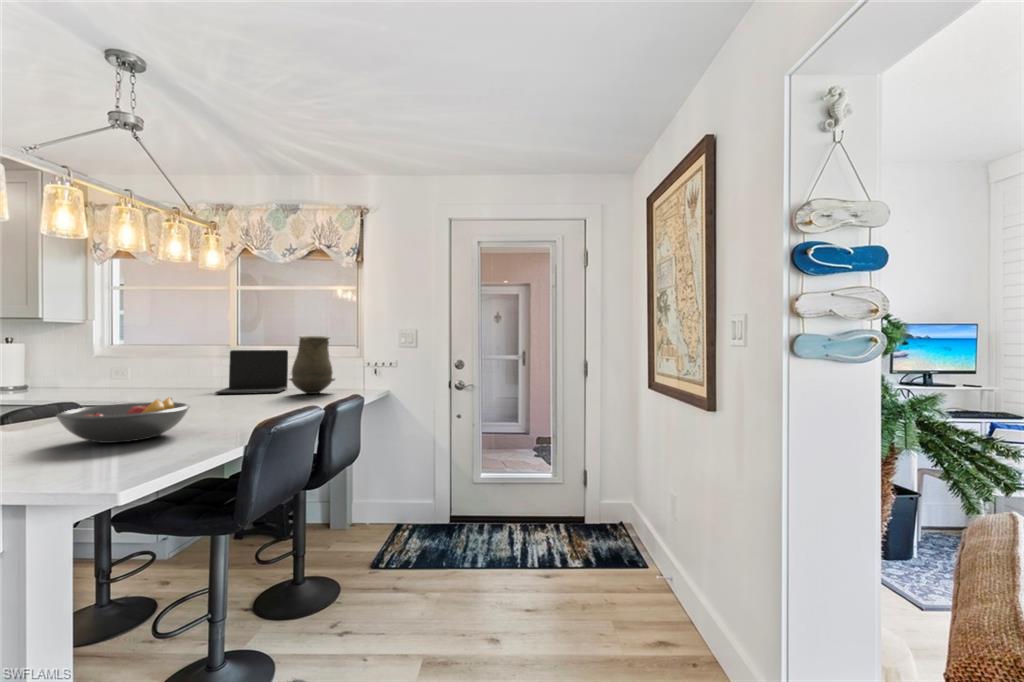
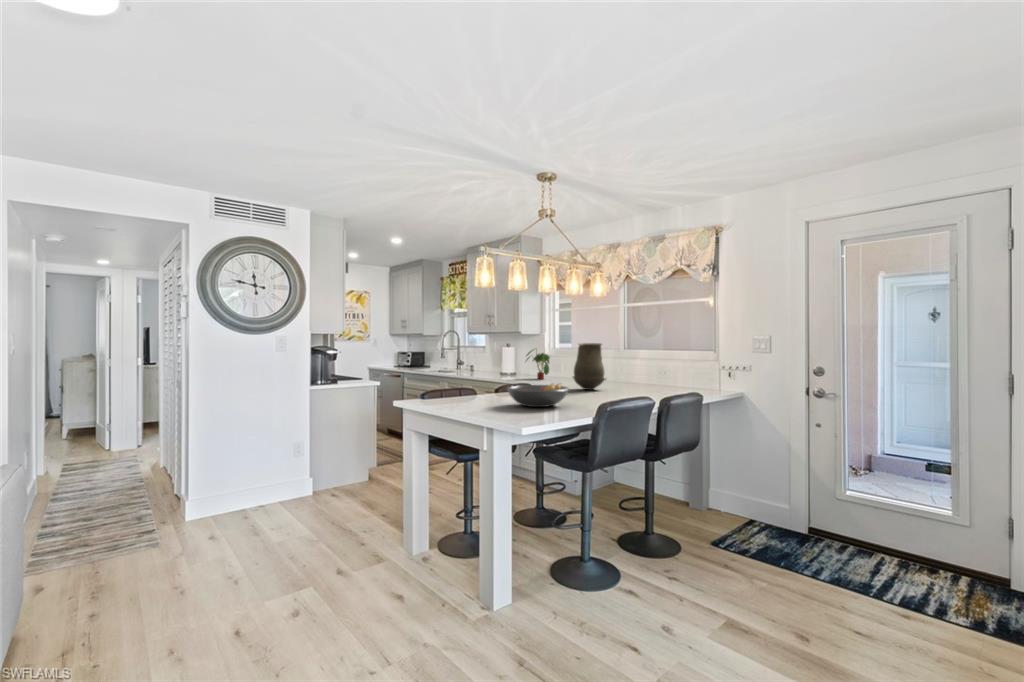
vase: present [289,335,335,394] -> present [573,343,606,390]
plant: none [51,343,109,394] -> present [526,349,550,379]
laptop: present [215,350,288,394] -> none [606,353,659,387]

